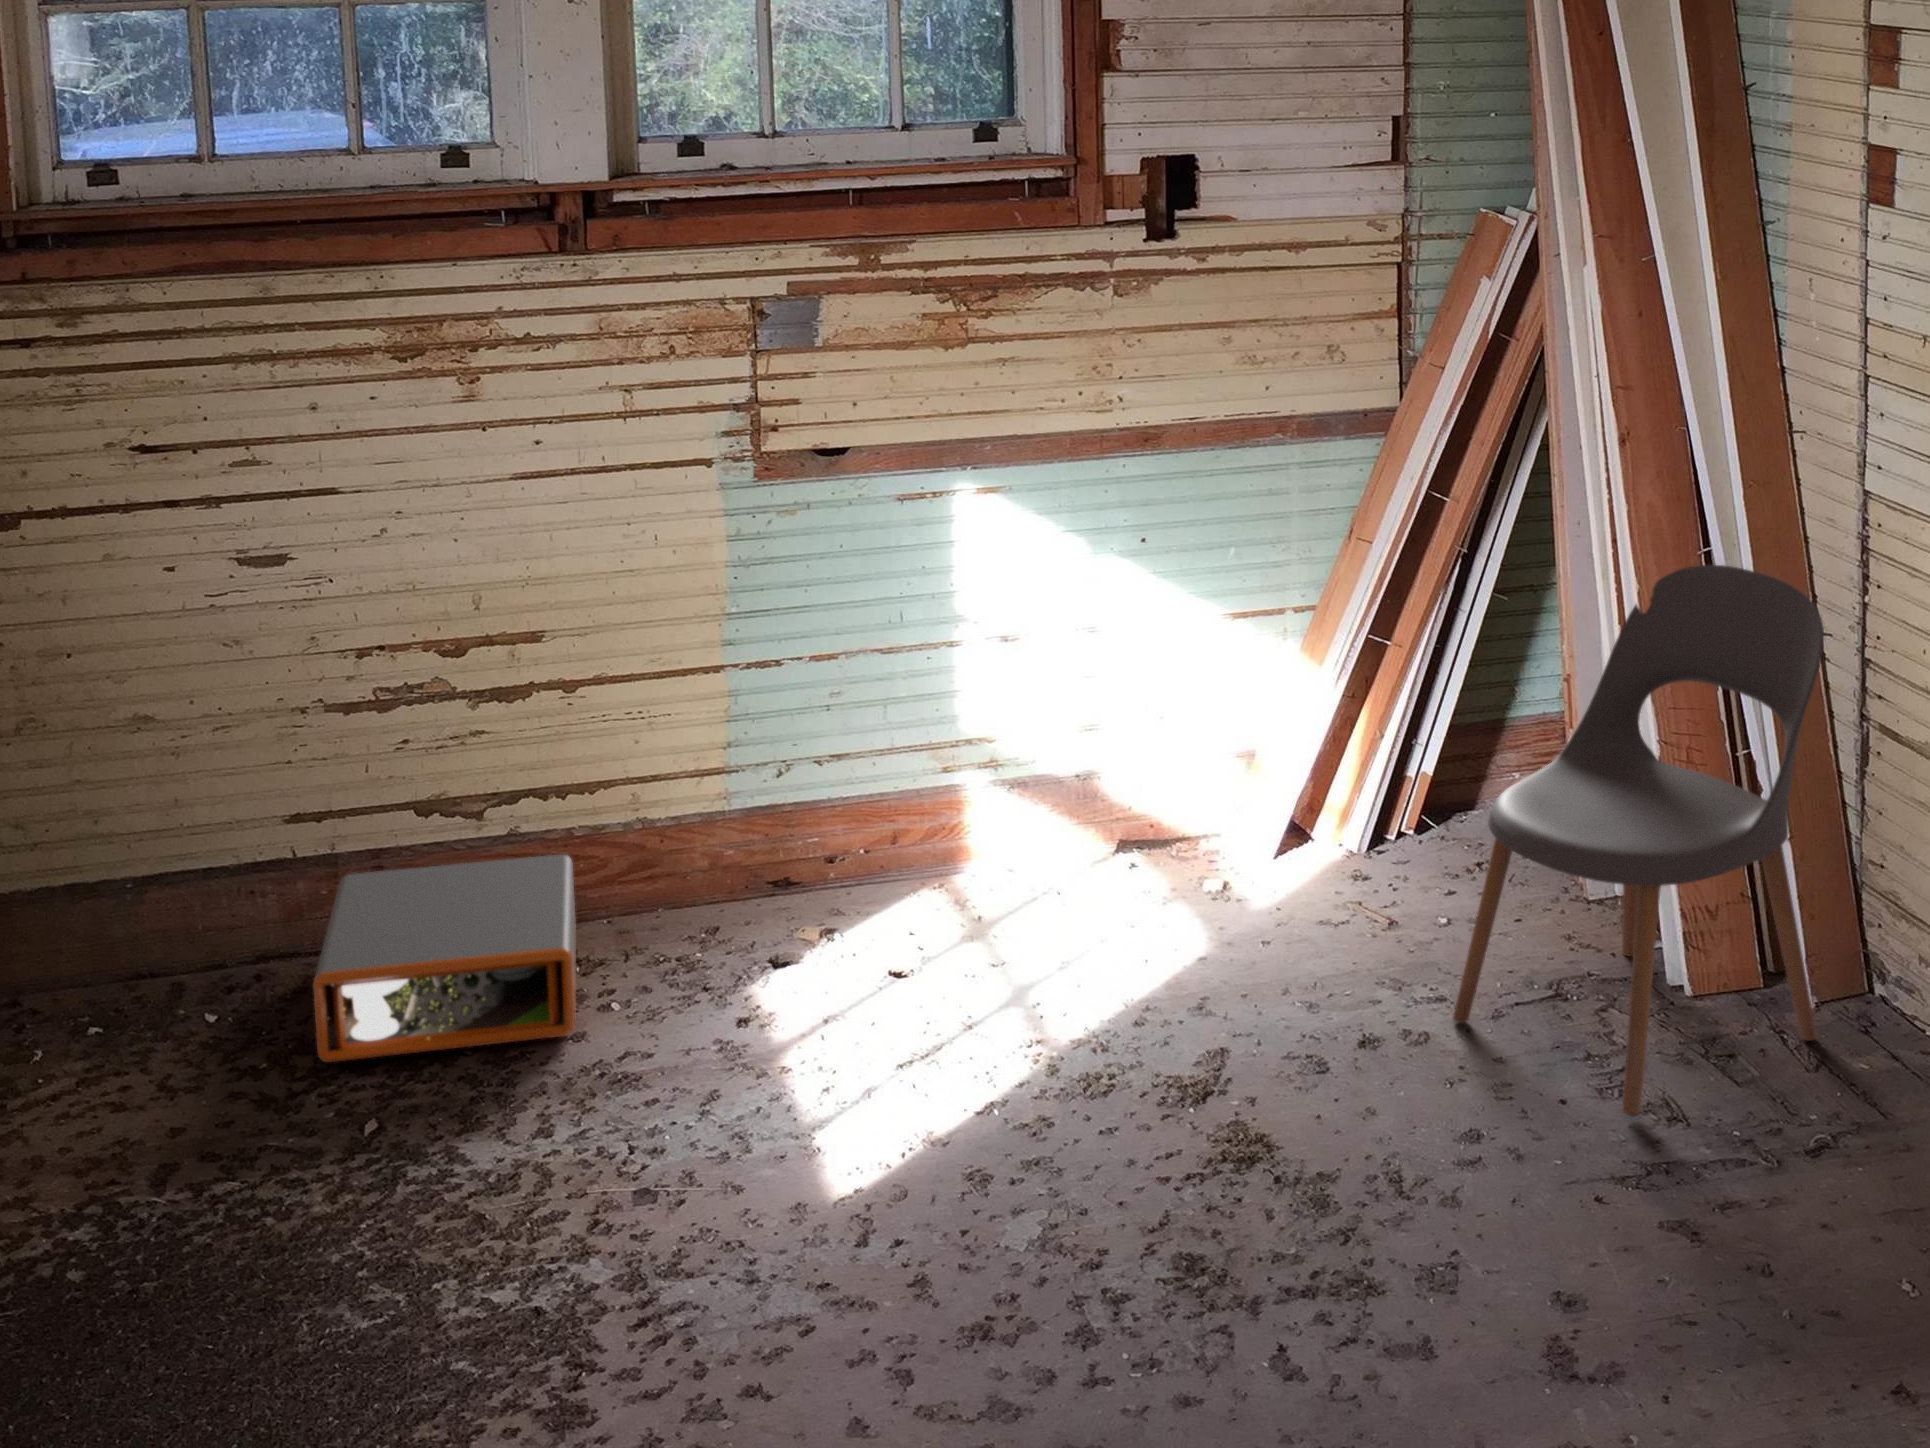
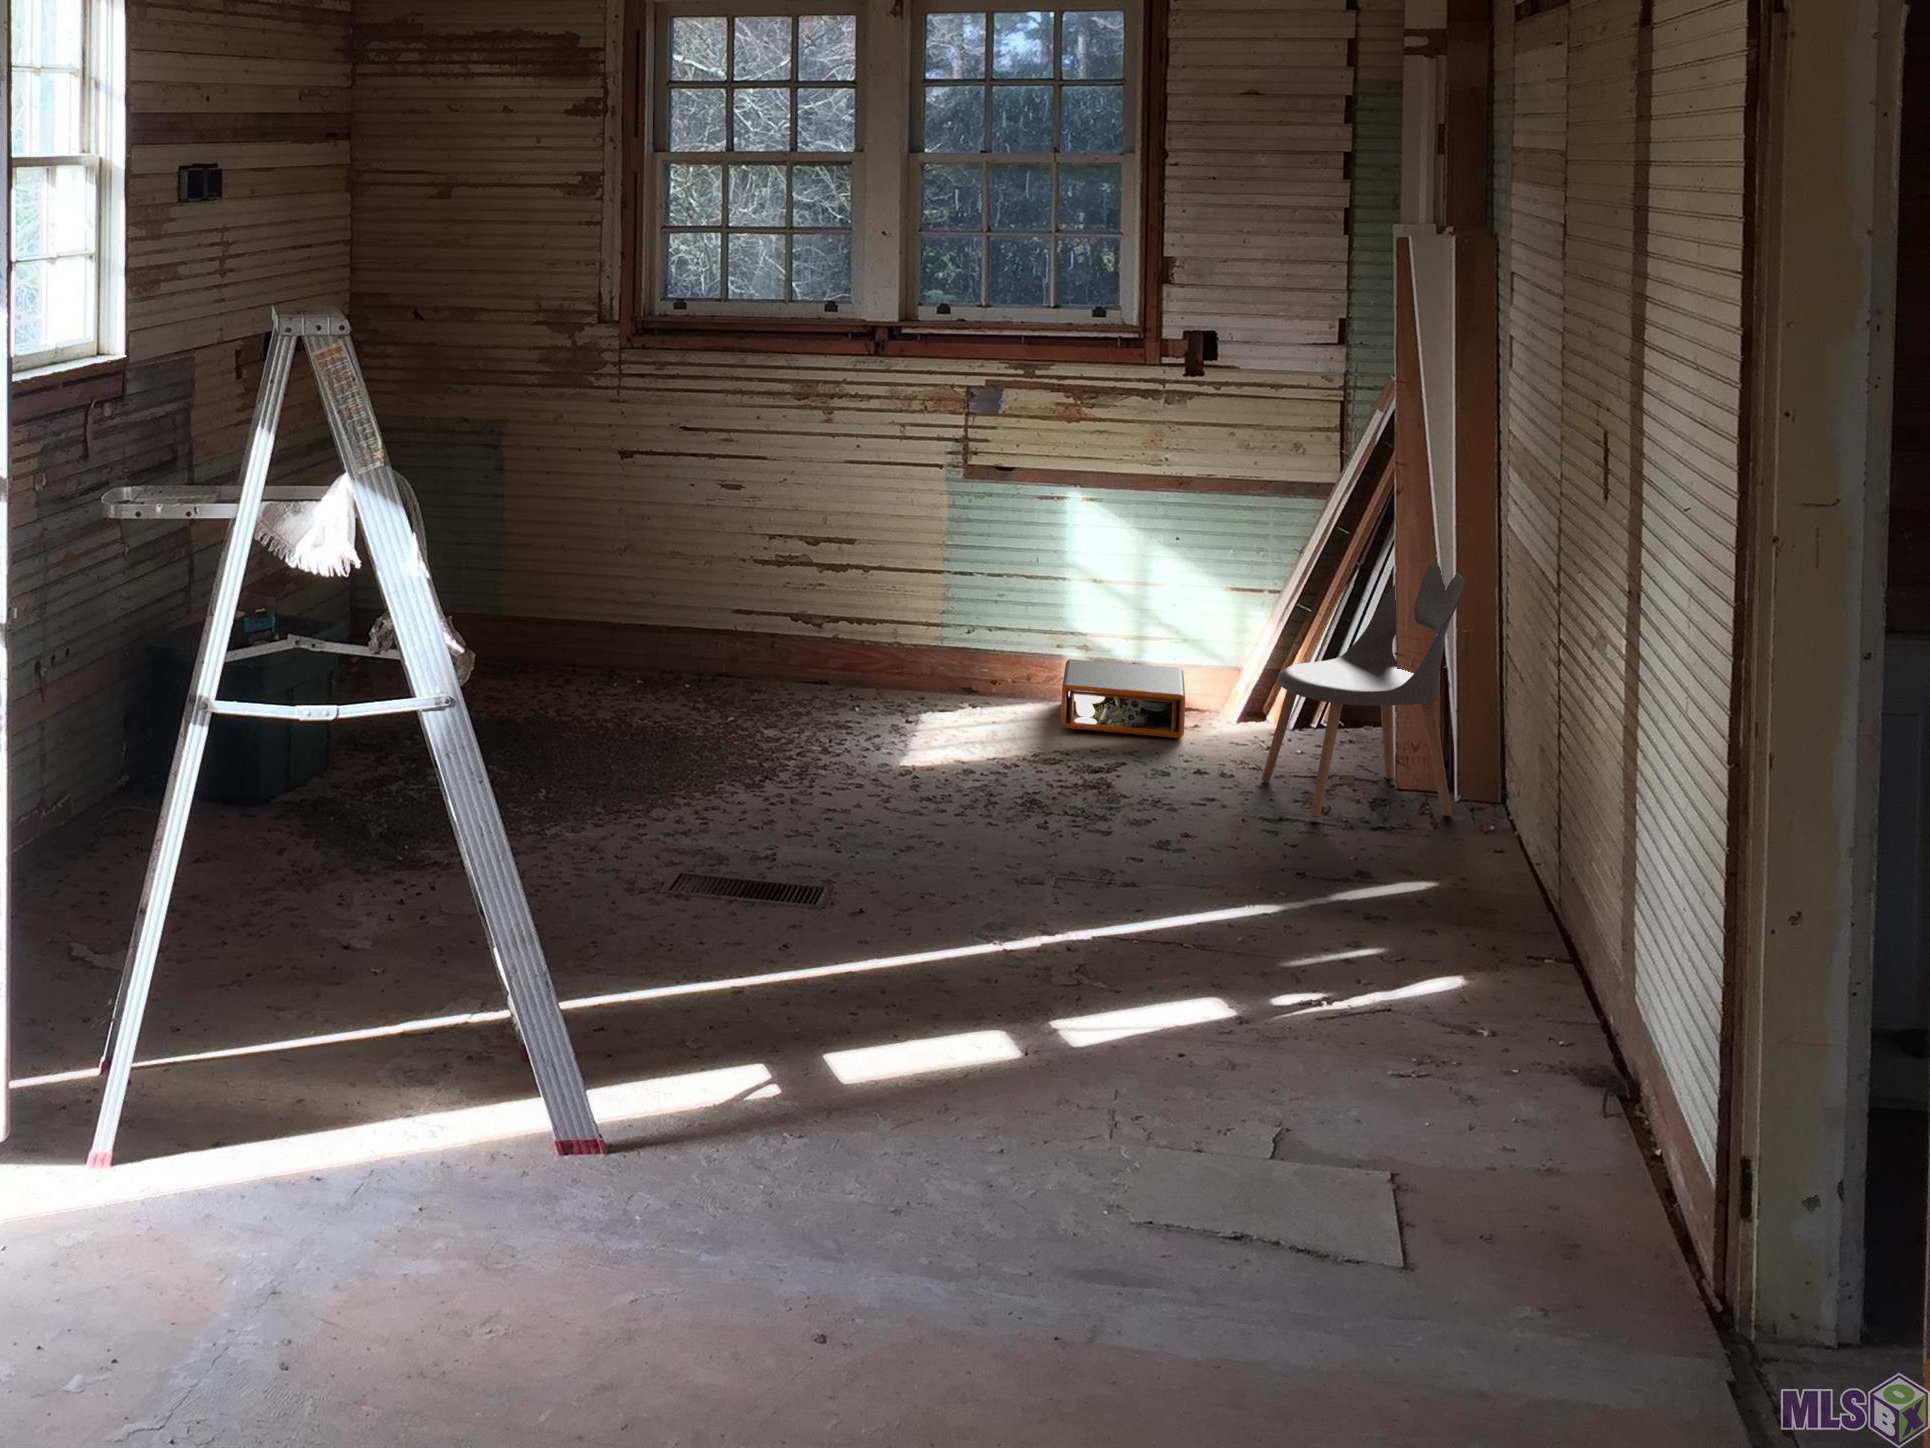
storage box: present [314,854,576,1062] -> present [1061,659,1185,738]

